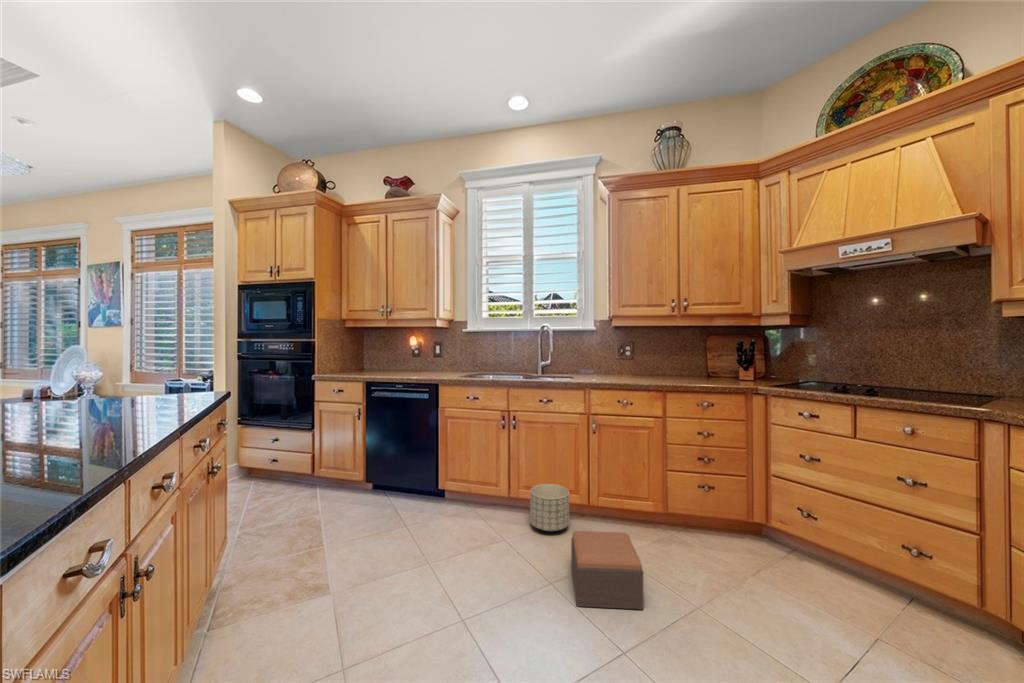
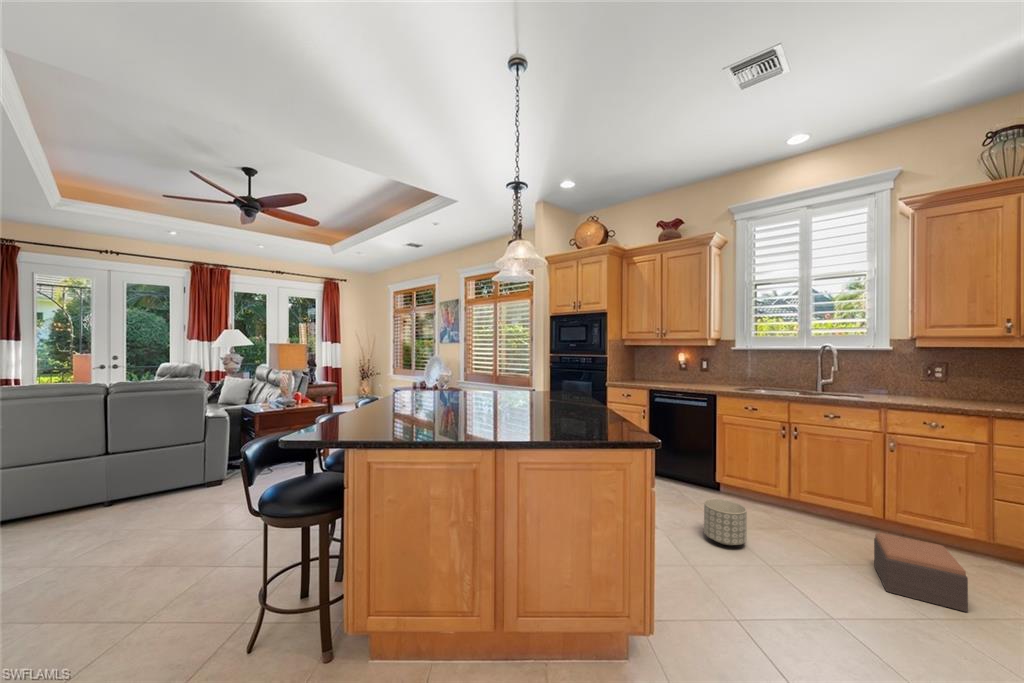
planter: present [530,484,569,532] -> present [704,499,747,546]

